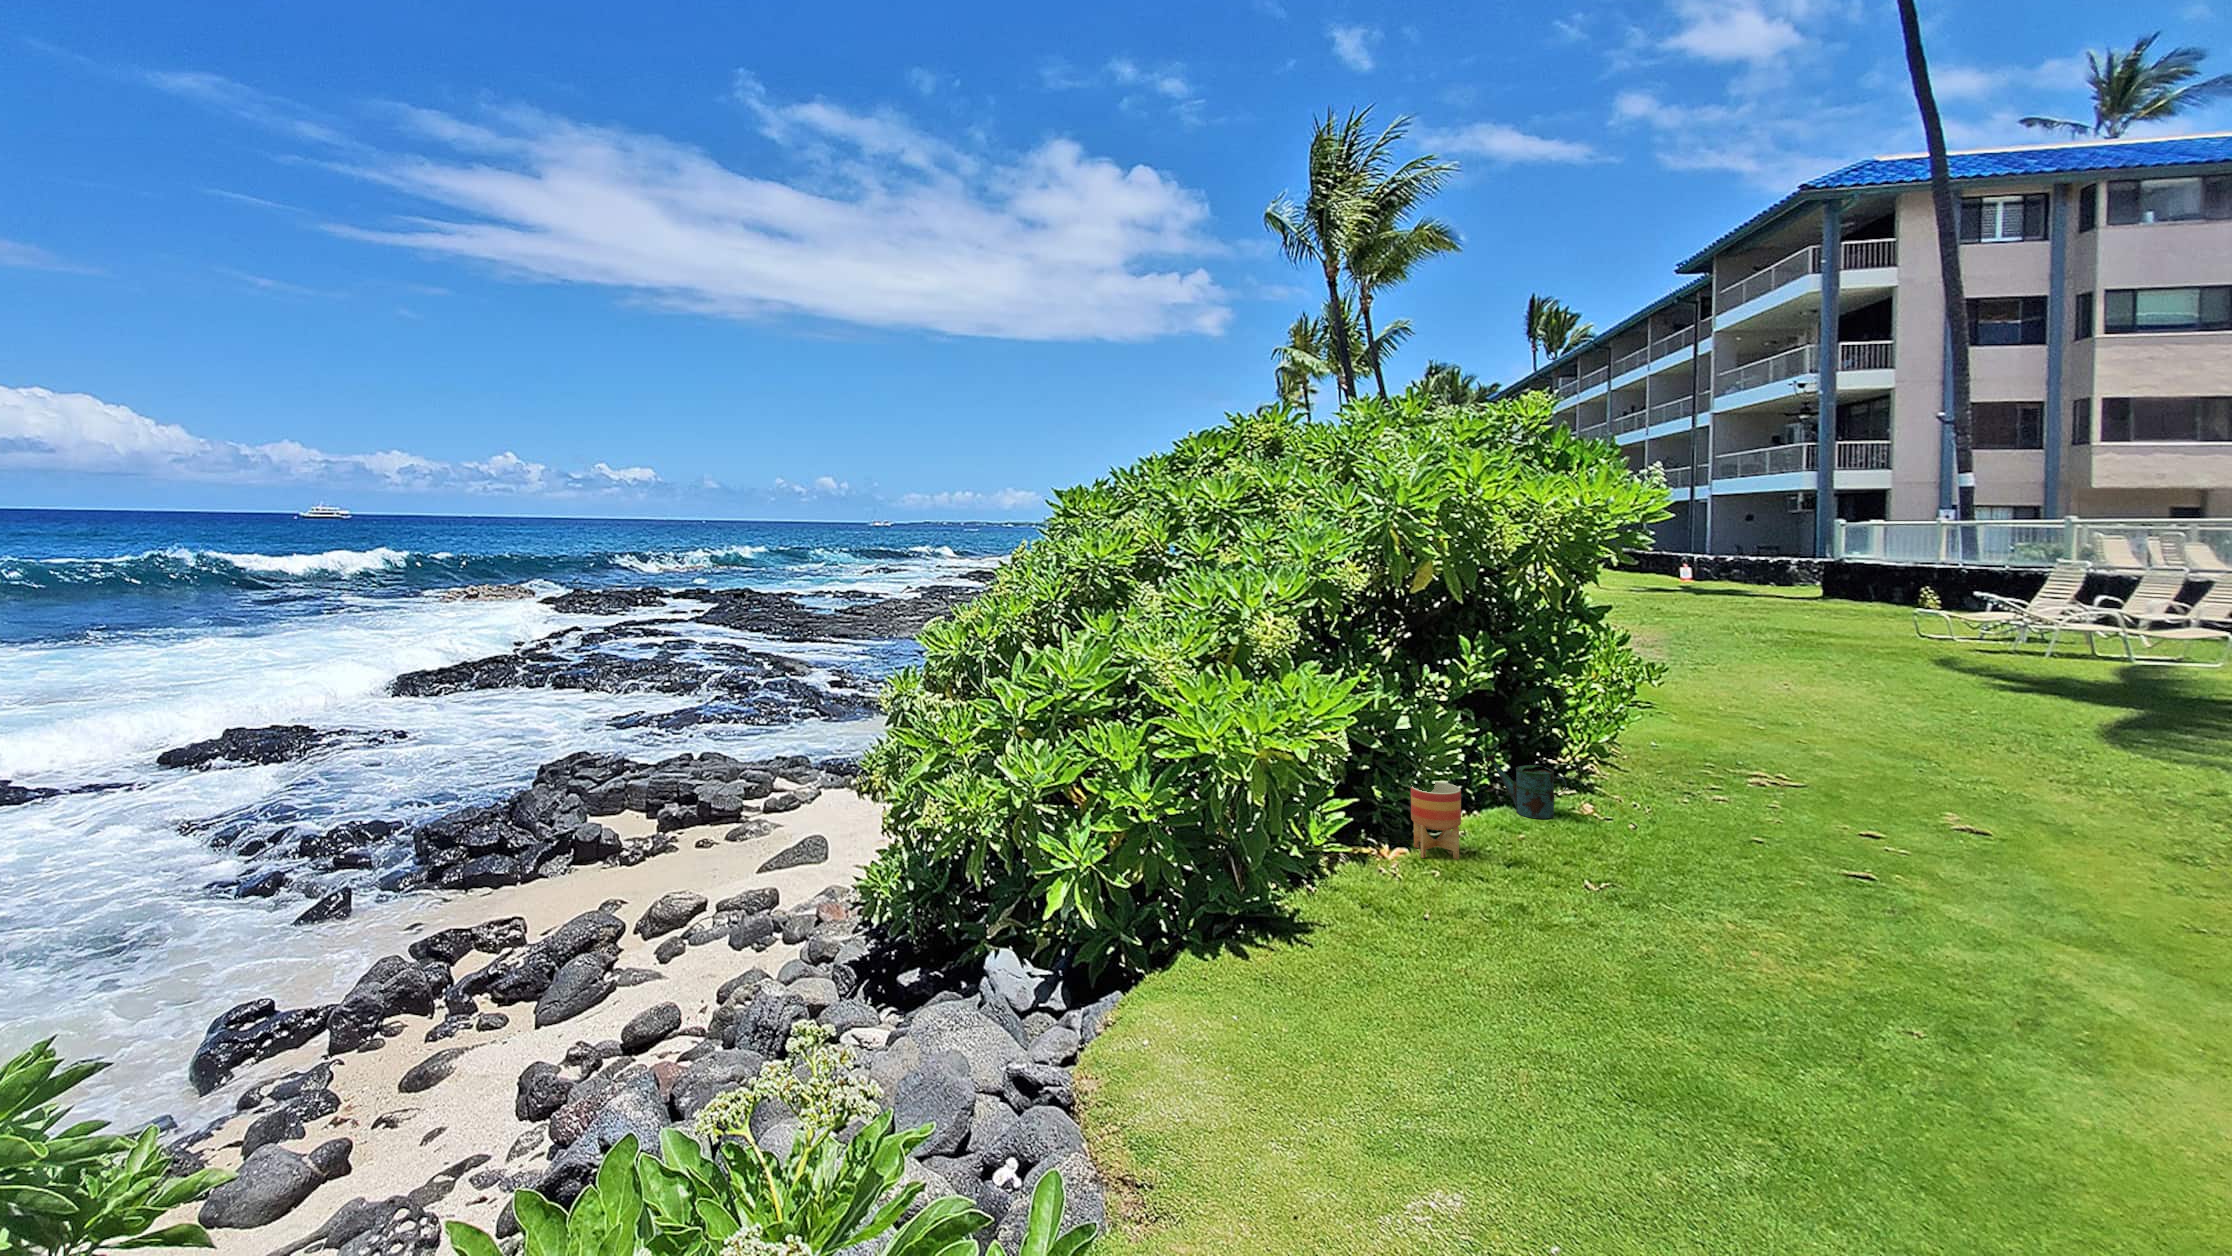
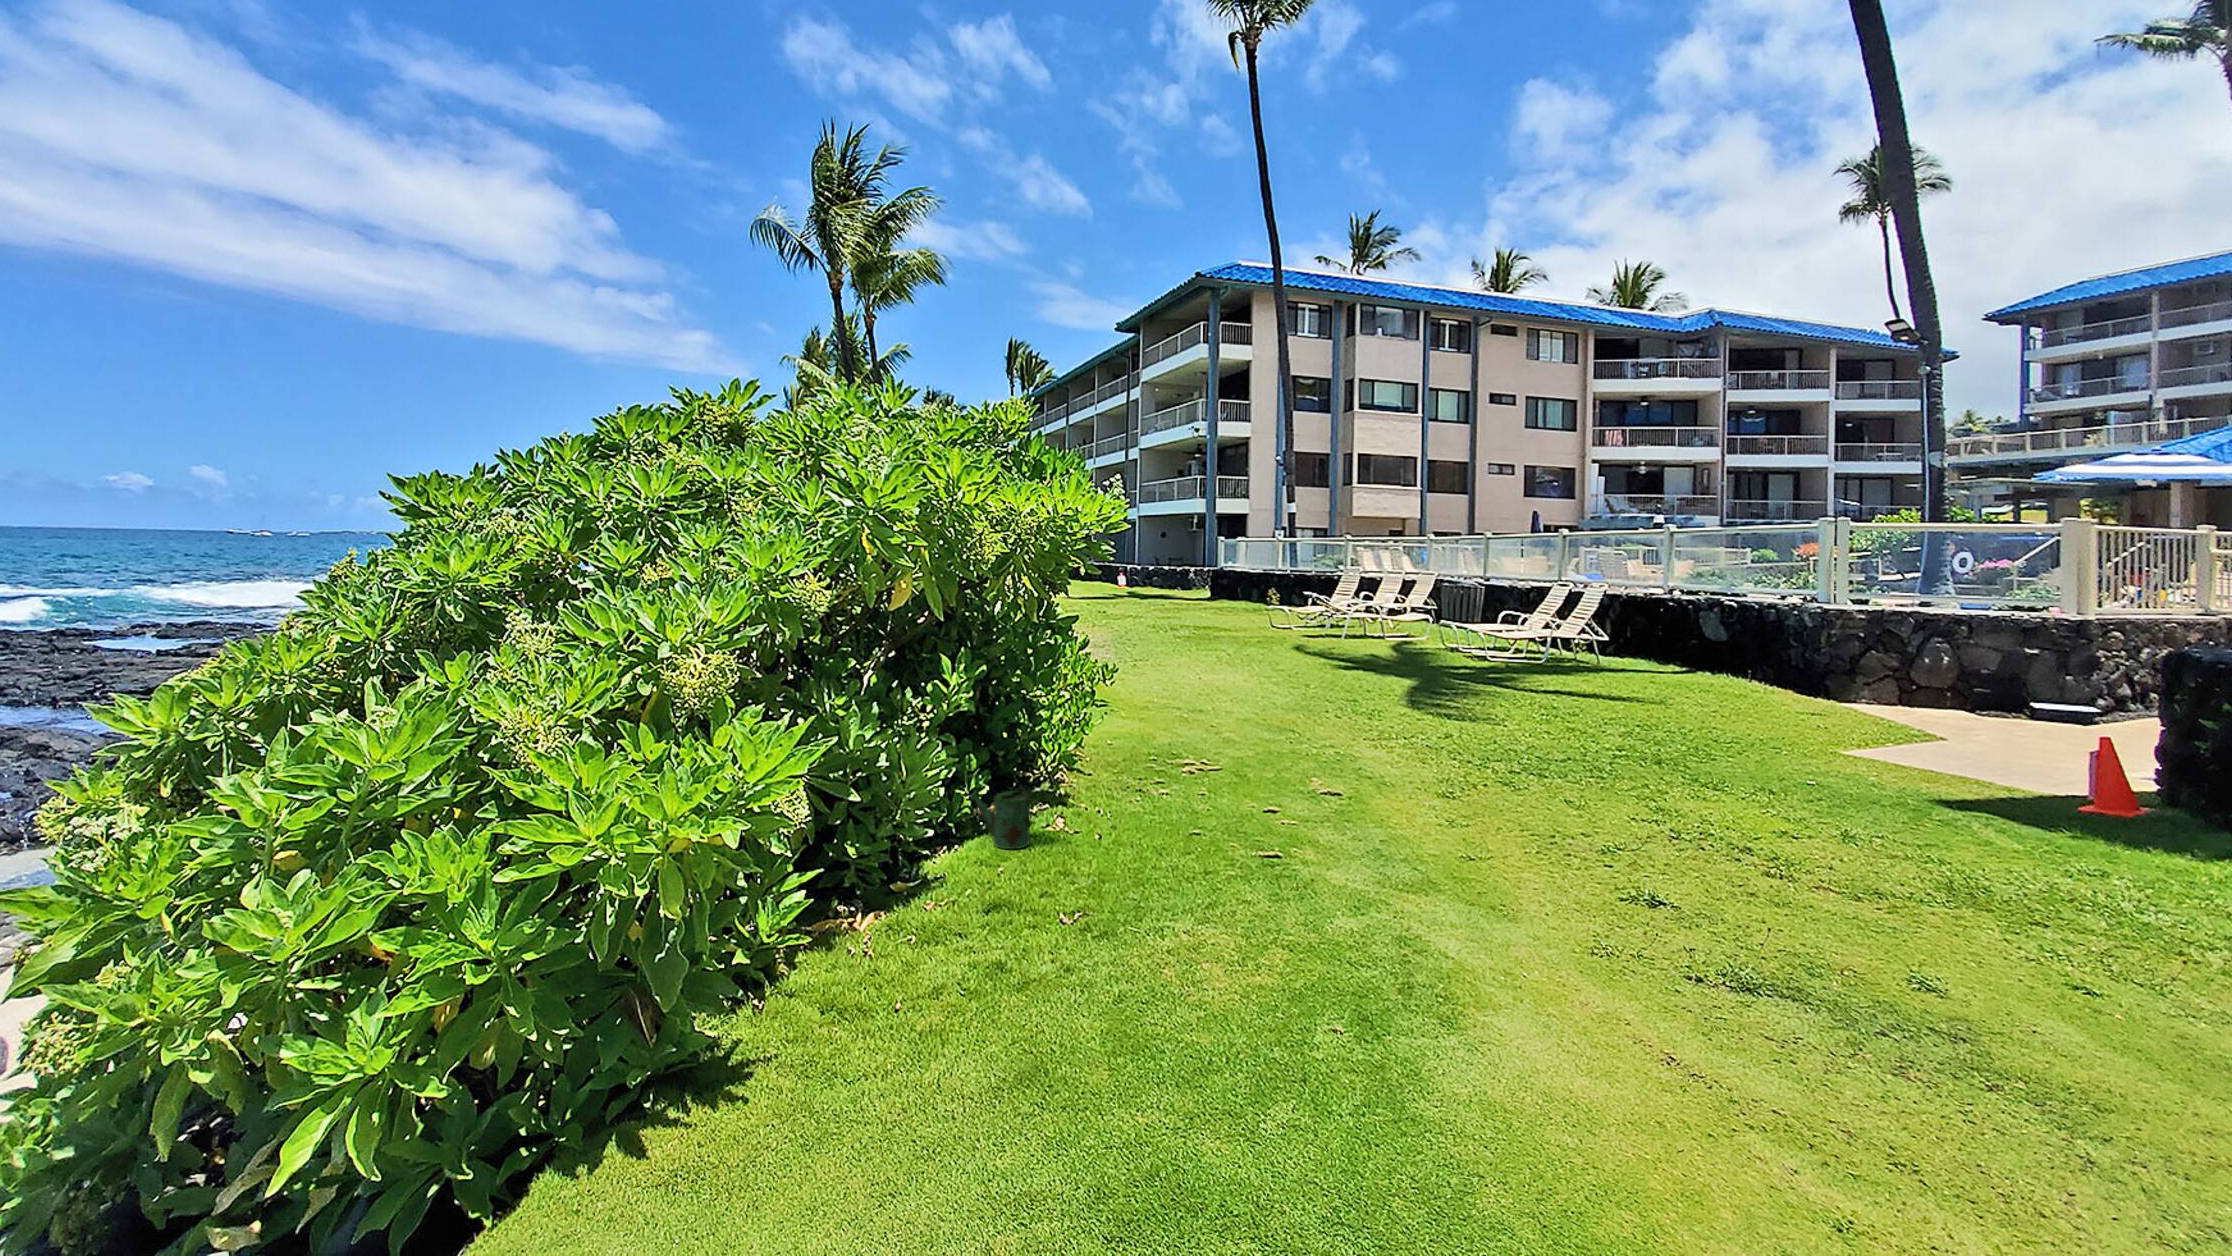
planter: present [1411,782,1461,860] -> none [884,827,938,921]

